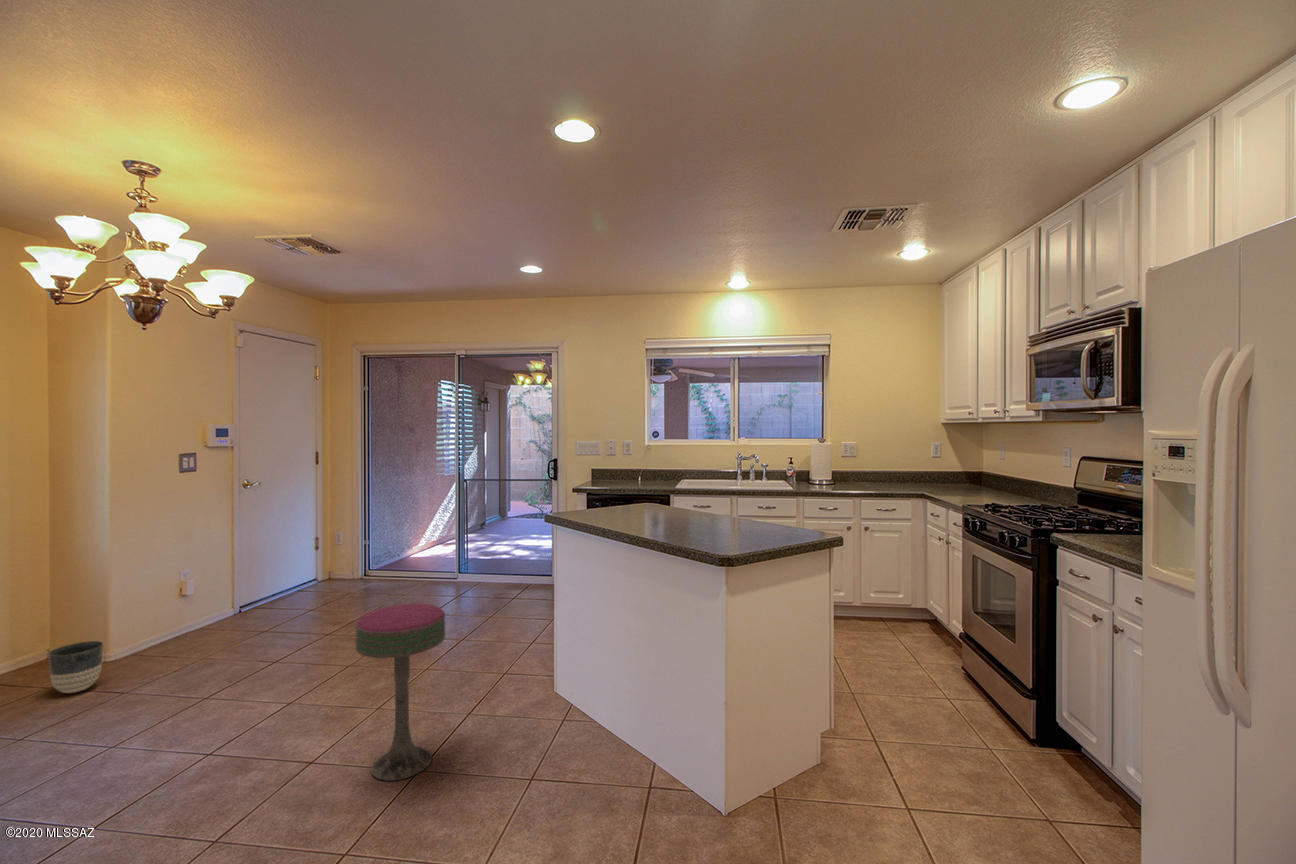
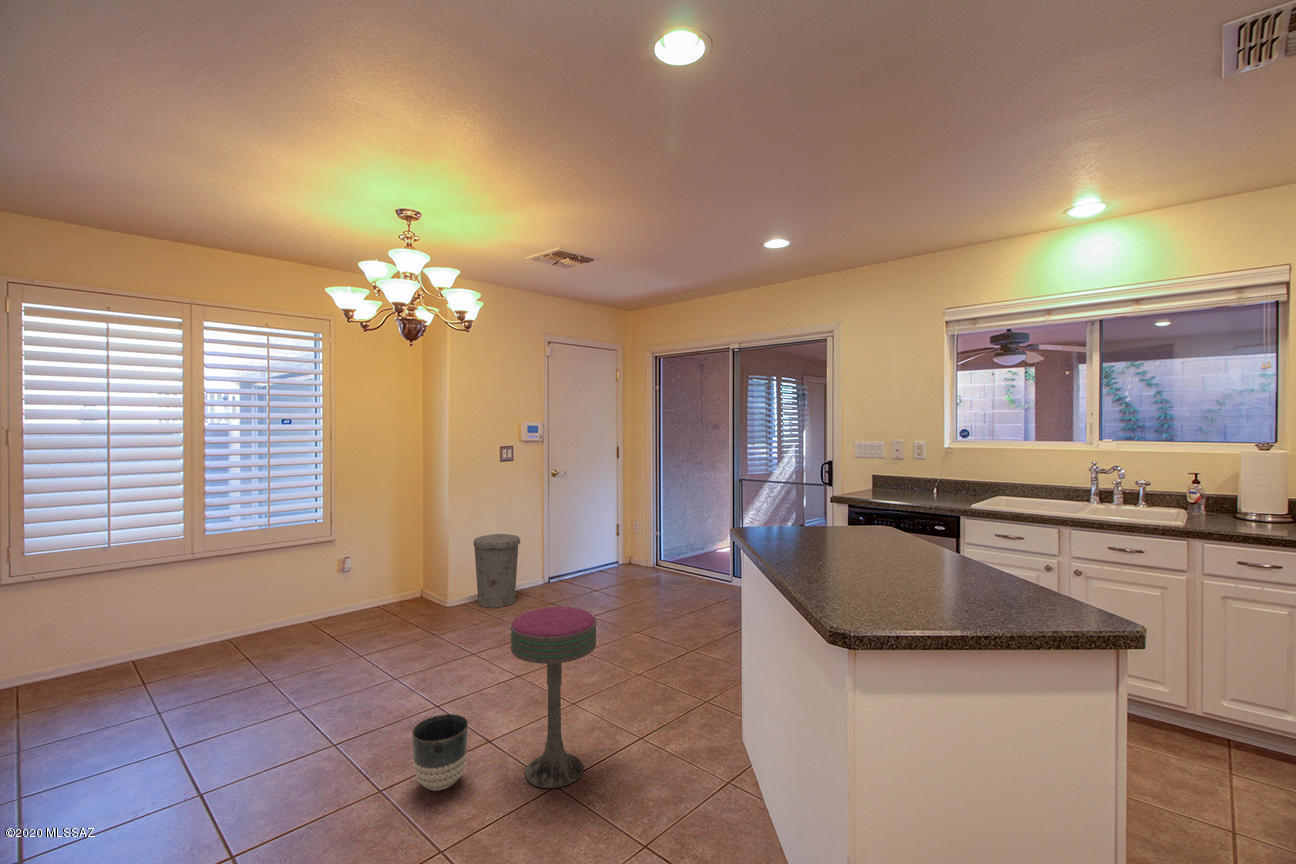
trash can: none [147,561,219,654] -> present [473,534,520,608]
planter: present [48,641,103,693] -> present [412,714,468,791]

